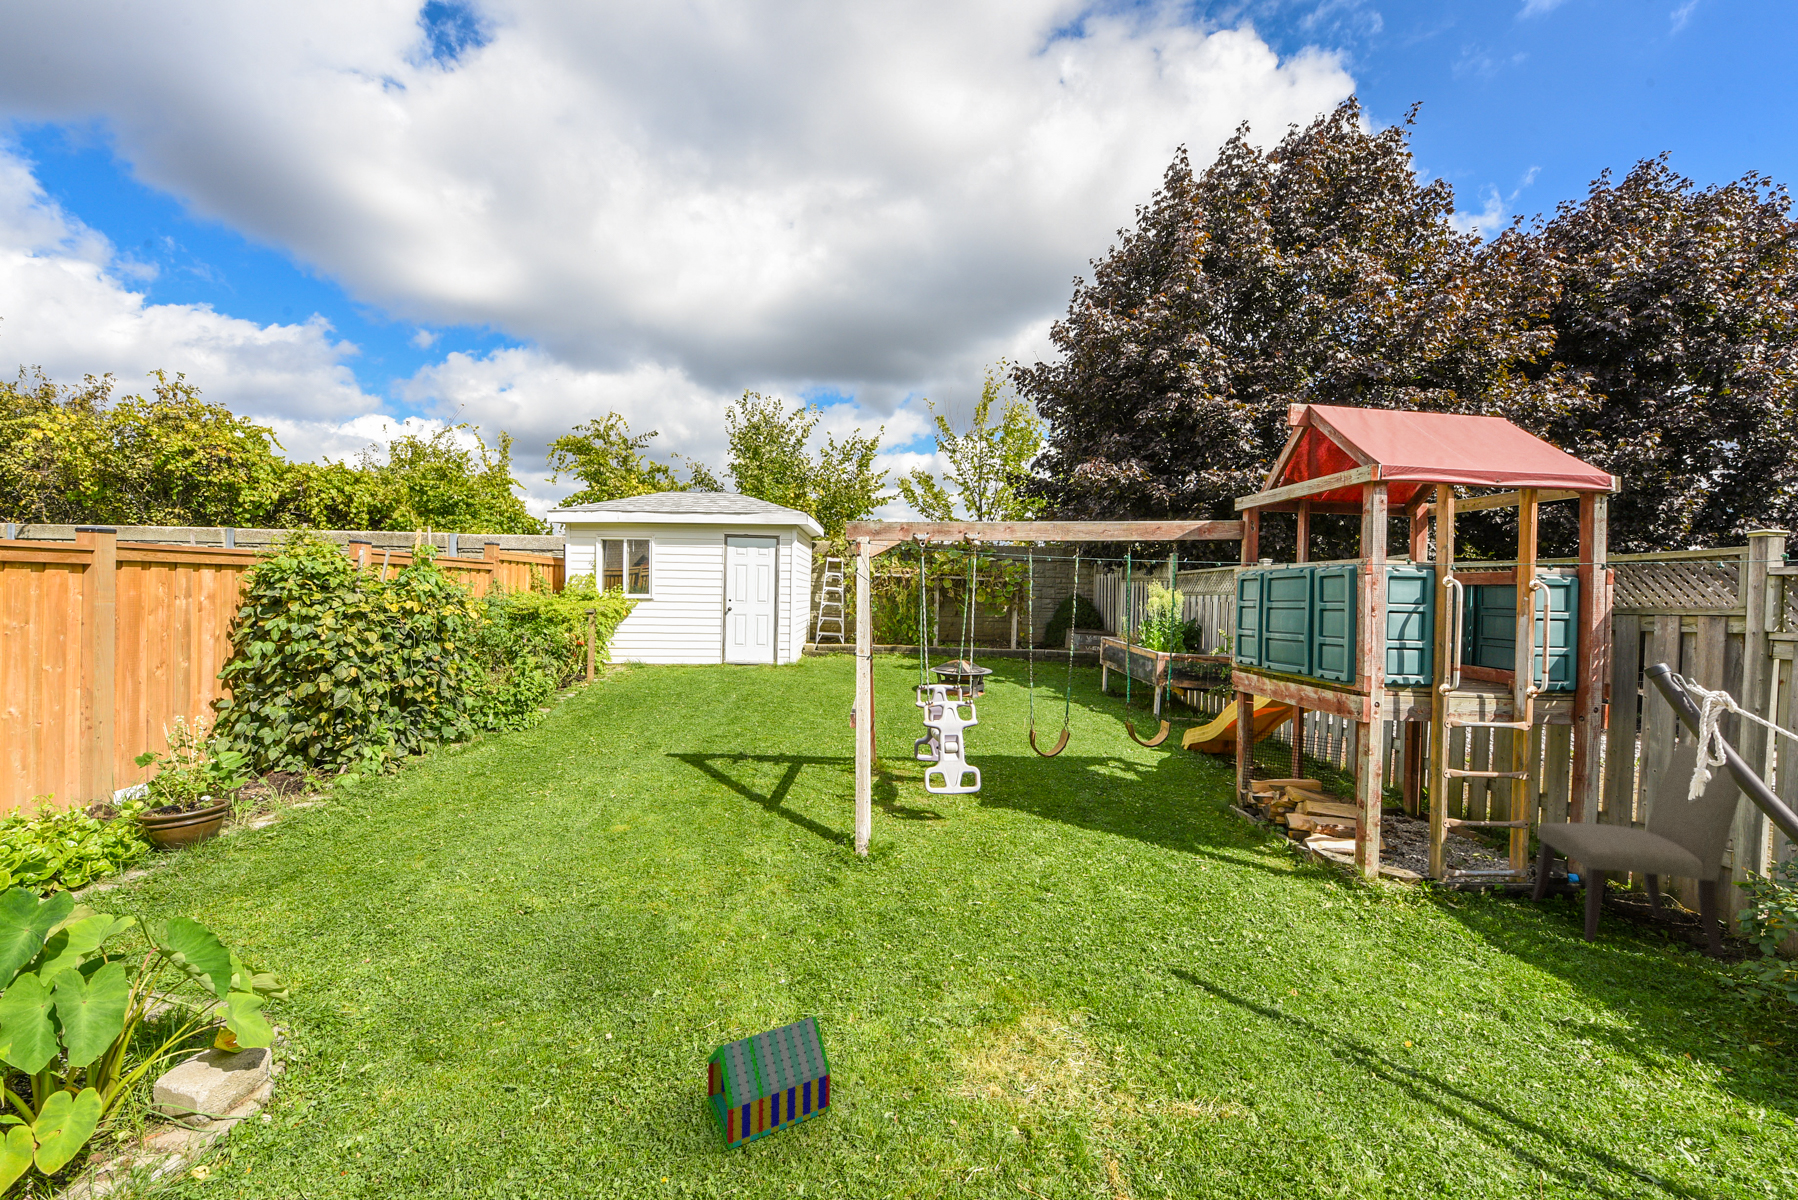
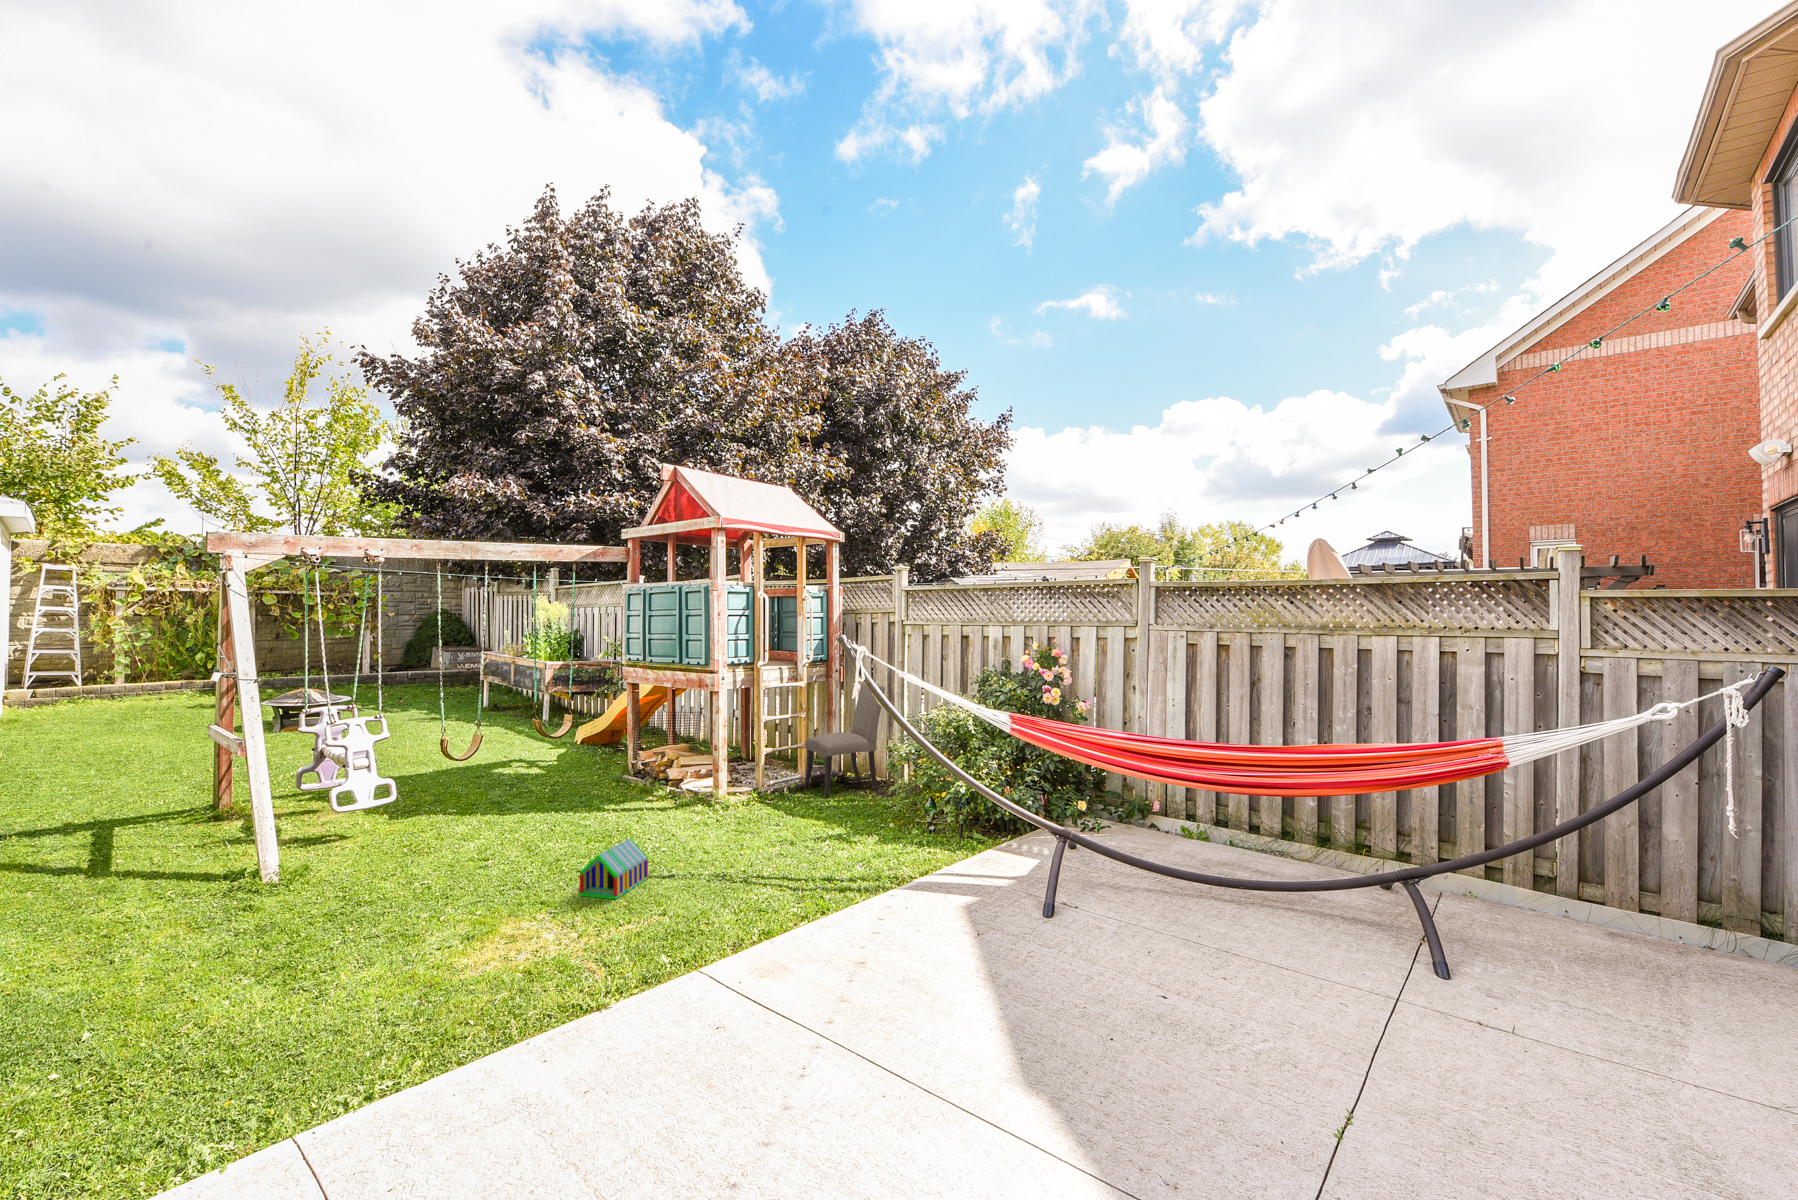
toy house: present [708,1017,830,1150] -> present [580,838,648,899]

